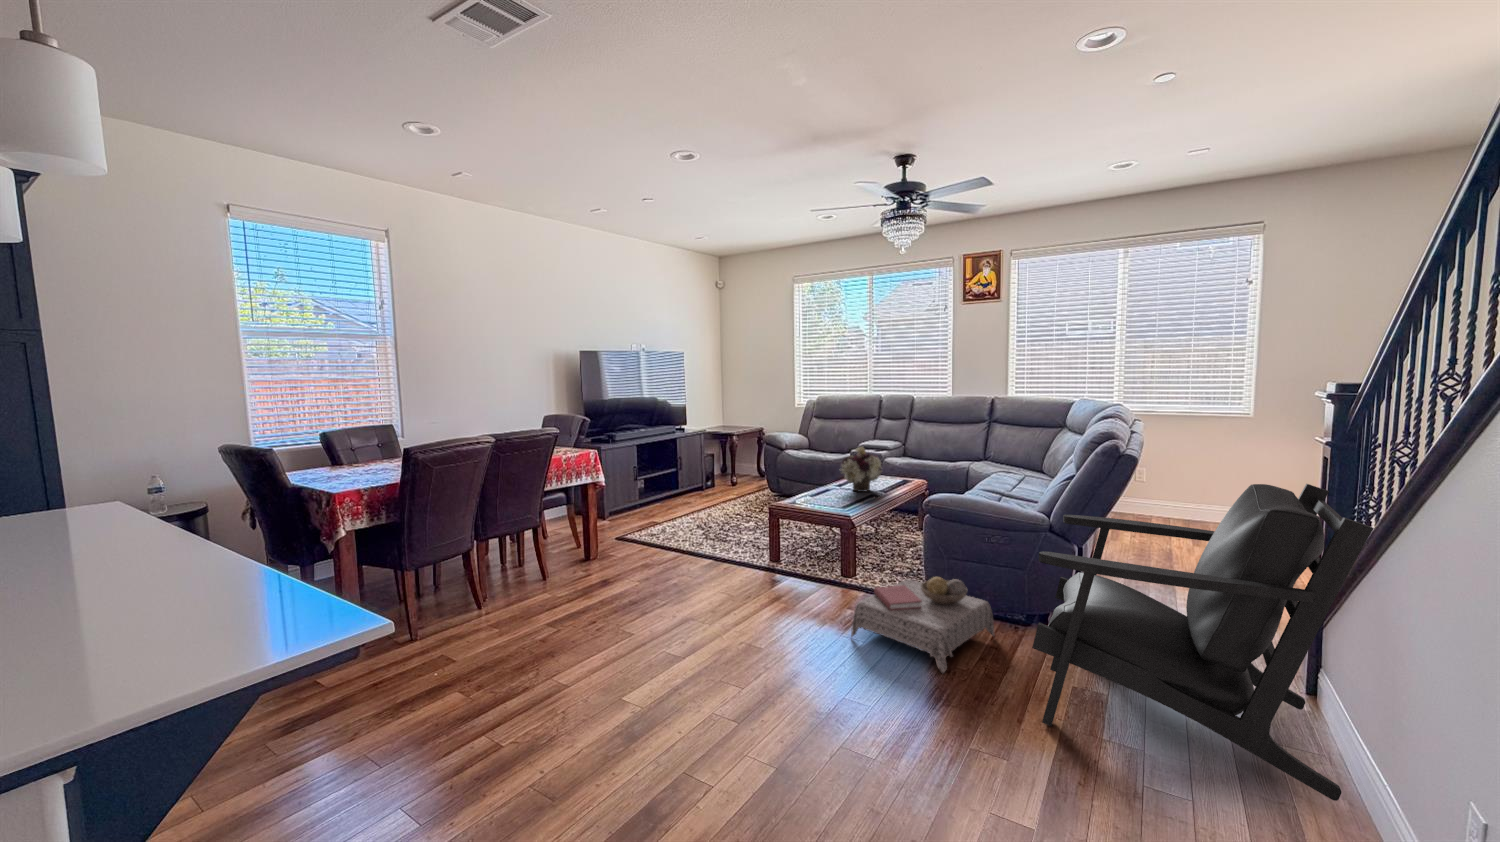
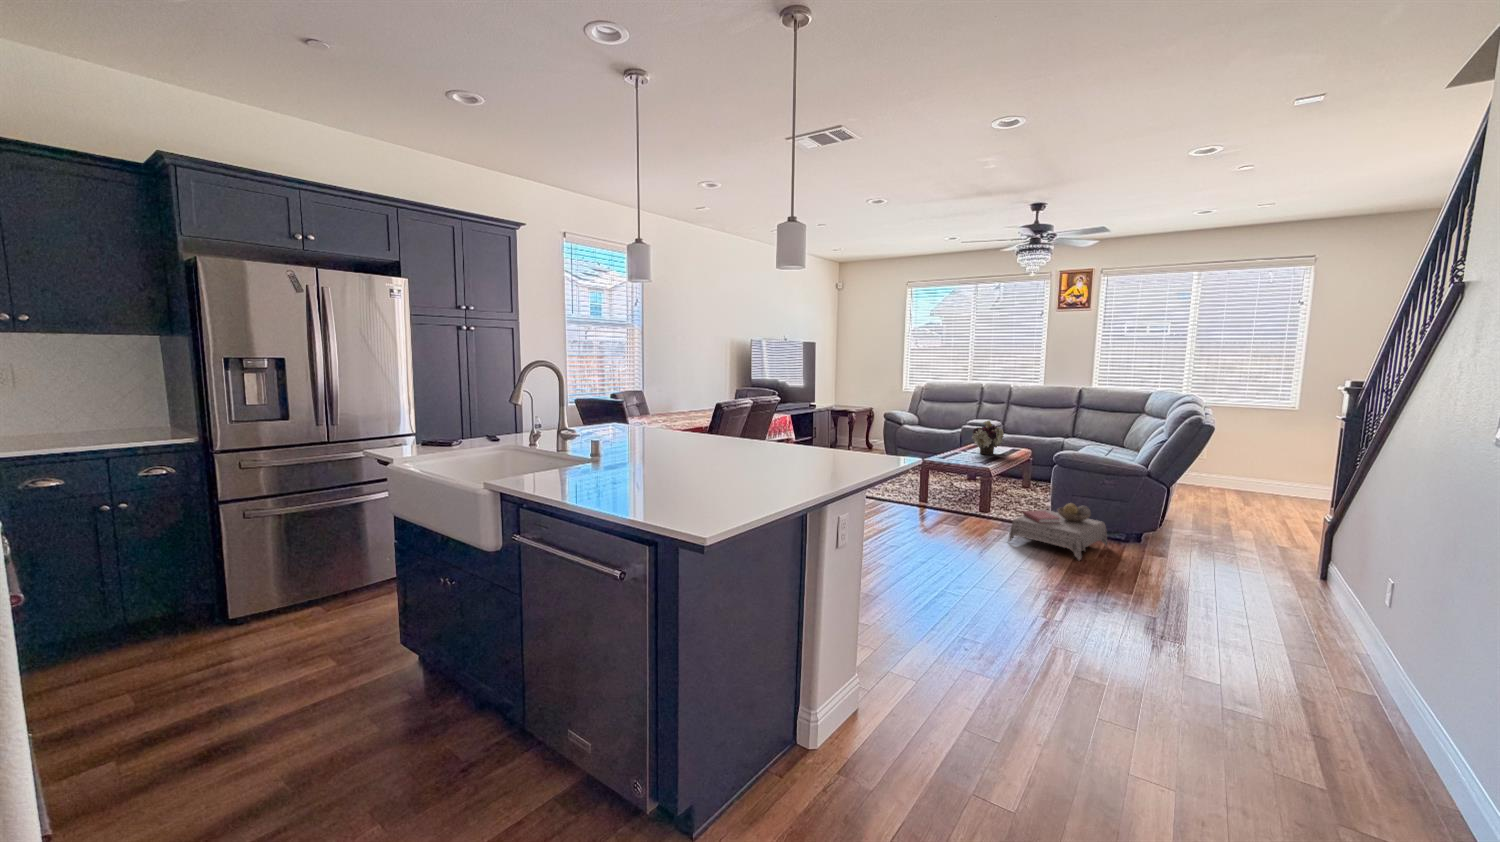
armchair: present [1032,484,1374,801] -> none [1146,443,1360,617]

